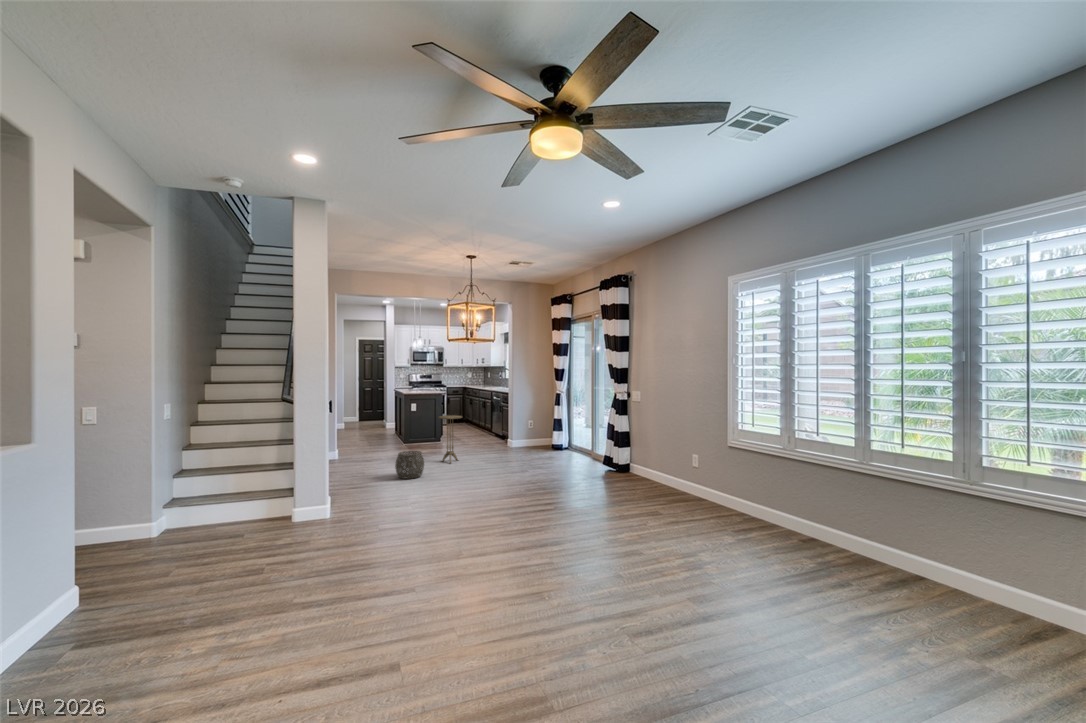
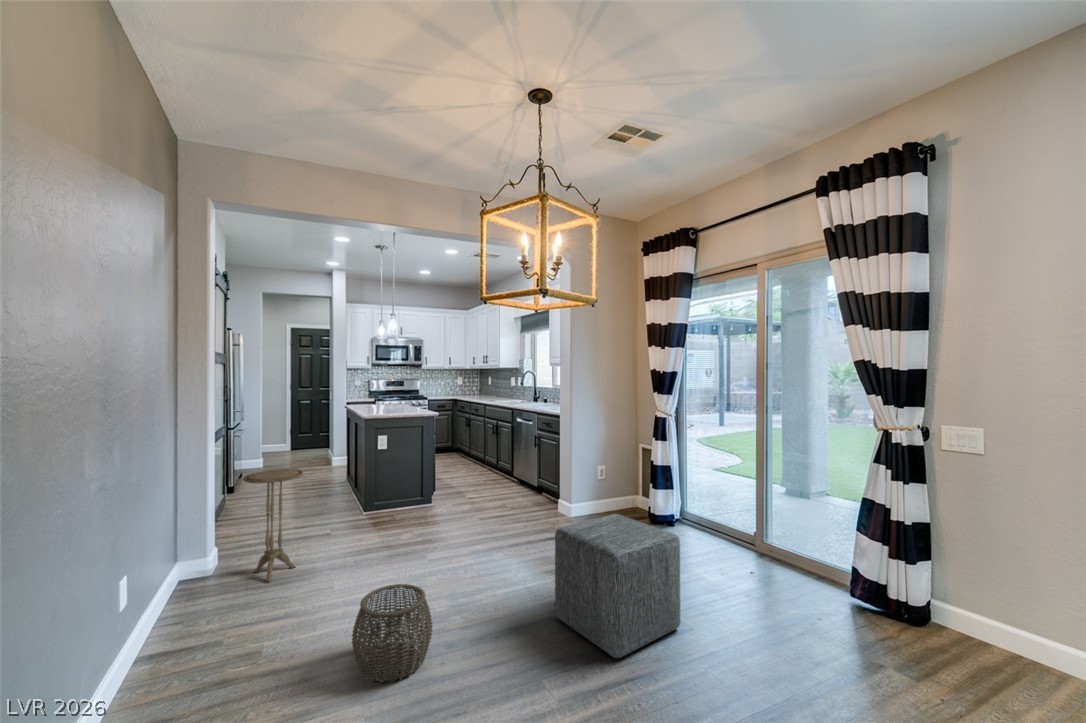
side table: present [438,415,462,464] -> present [243,469,303,583]
ottoman: none [476,431,525,477] -> present [555,514,680,658]

